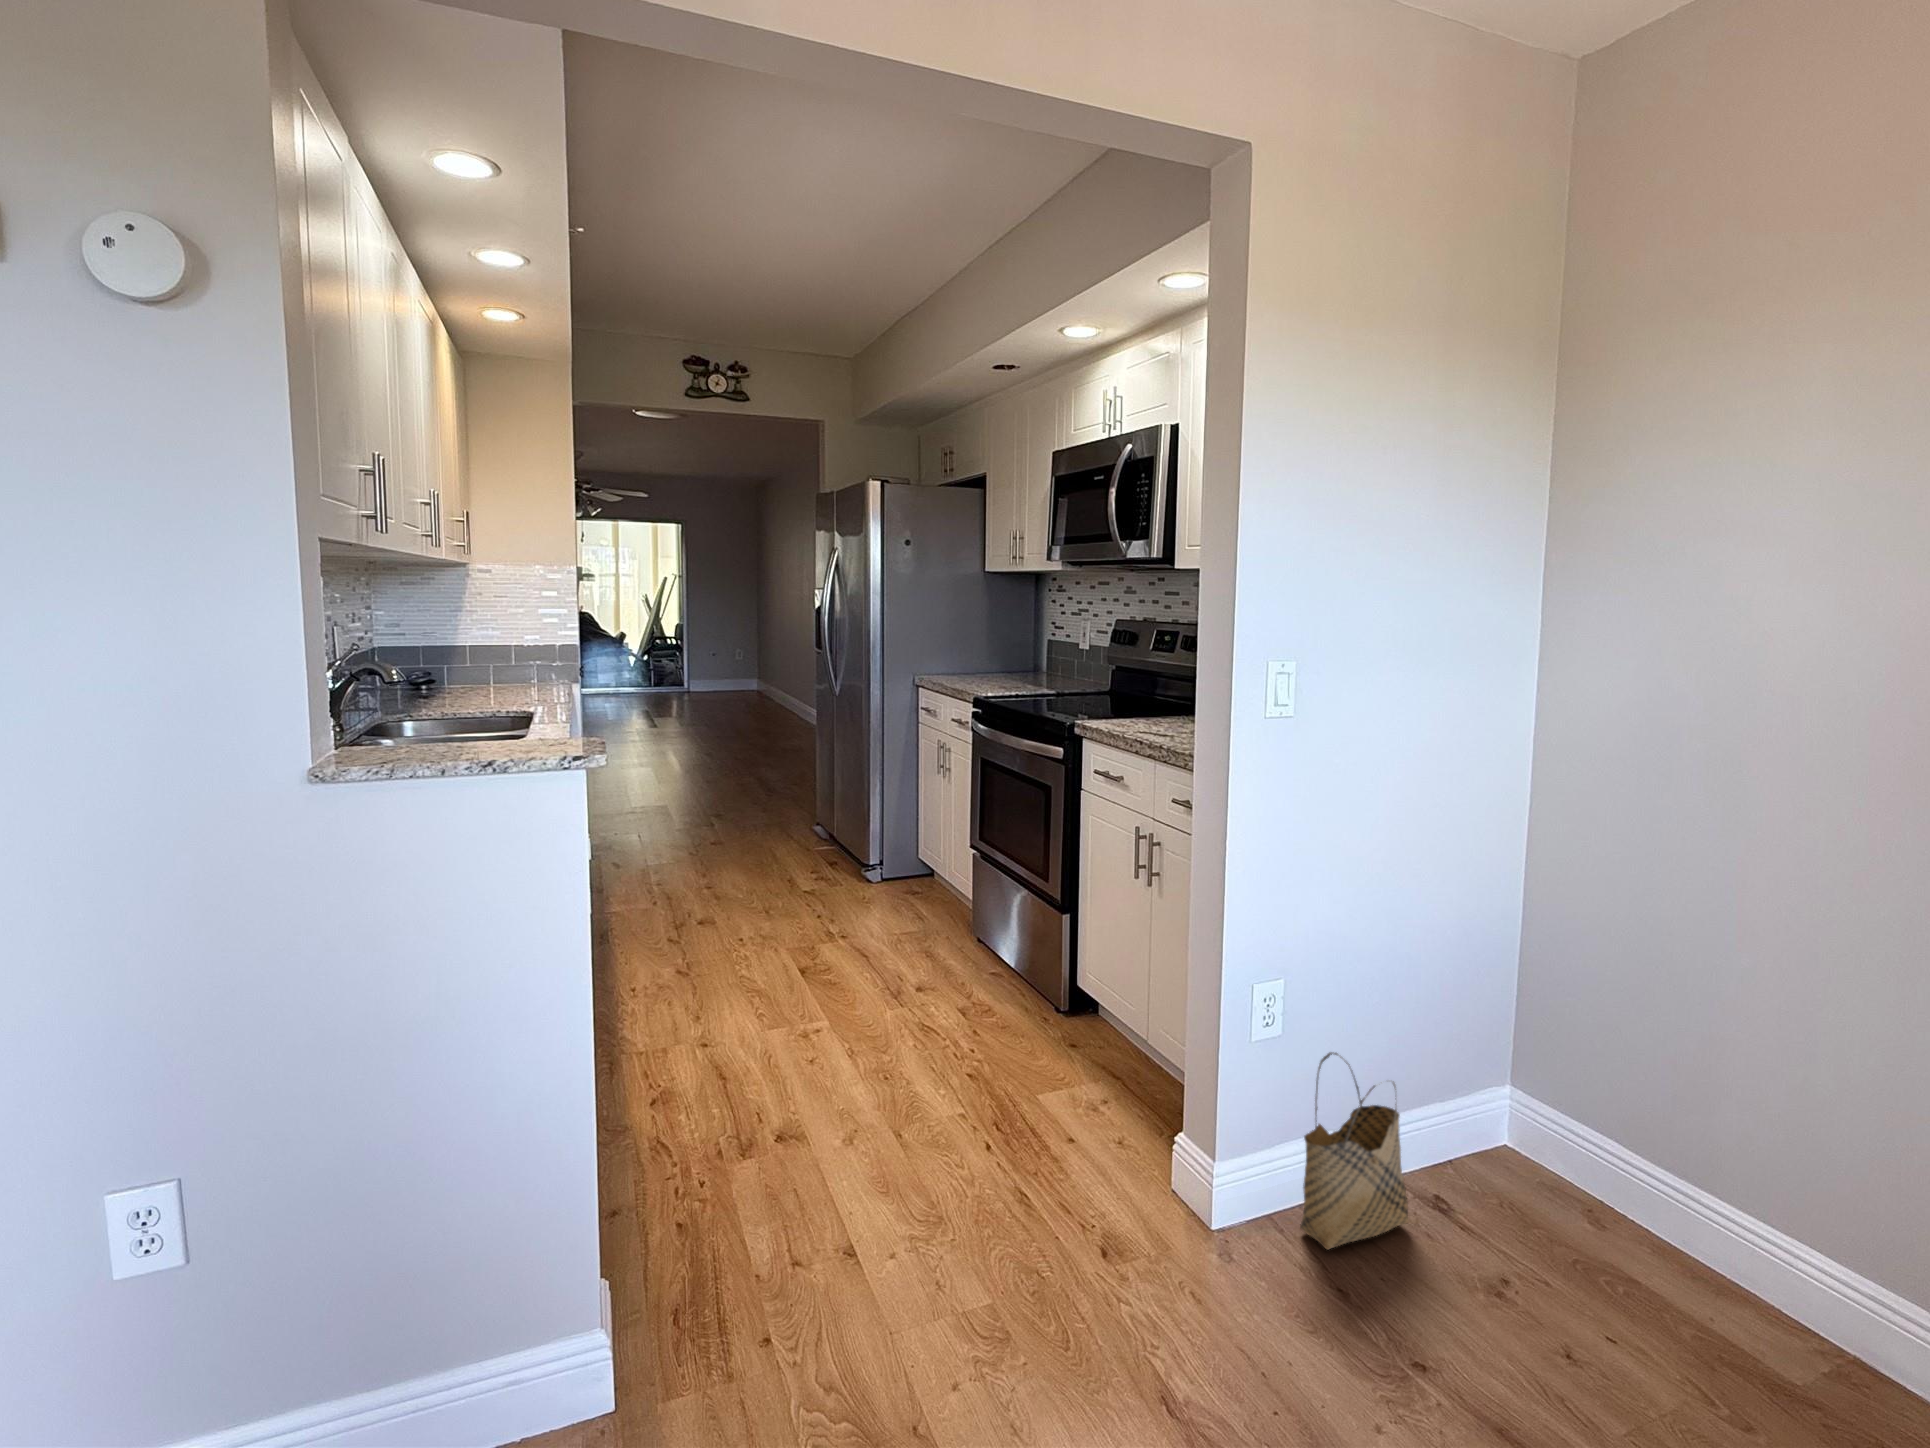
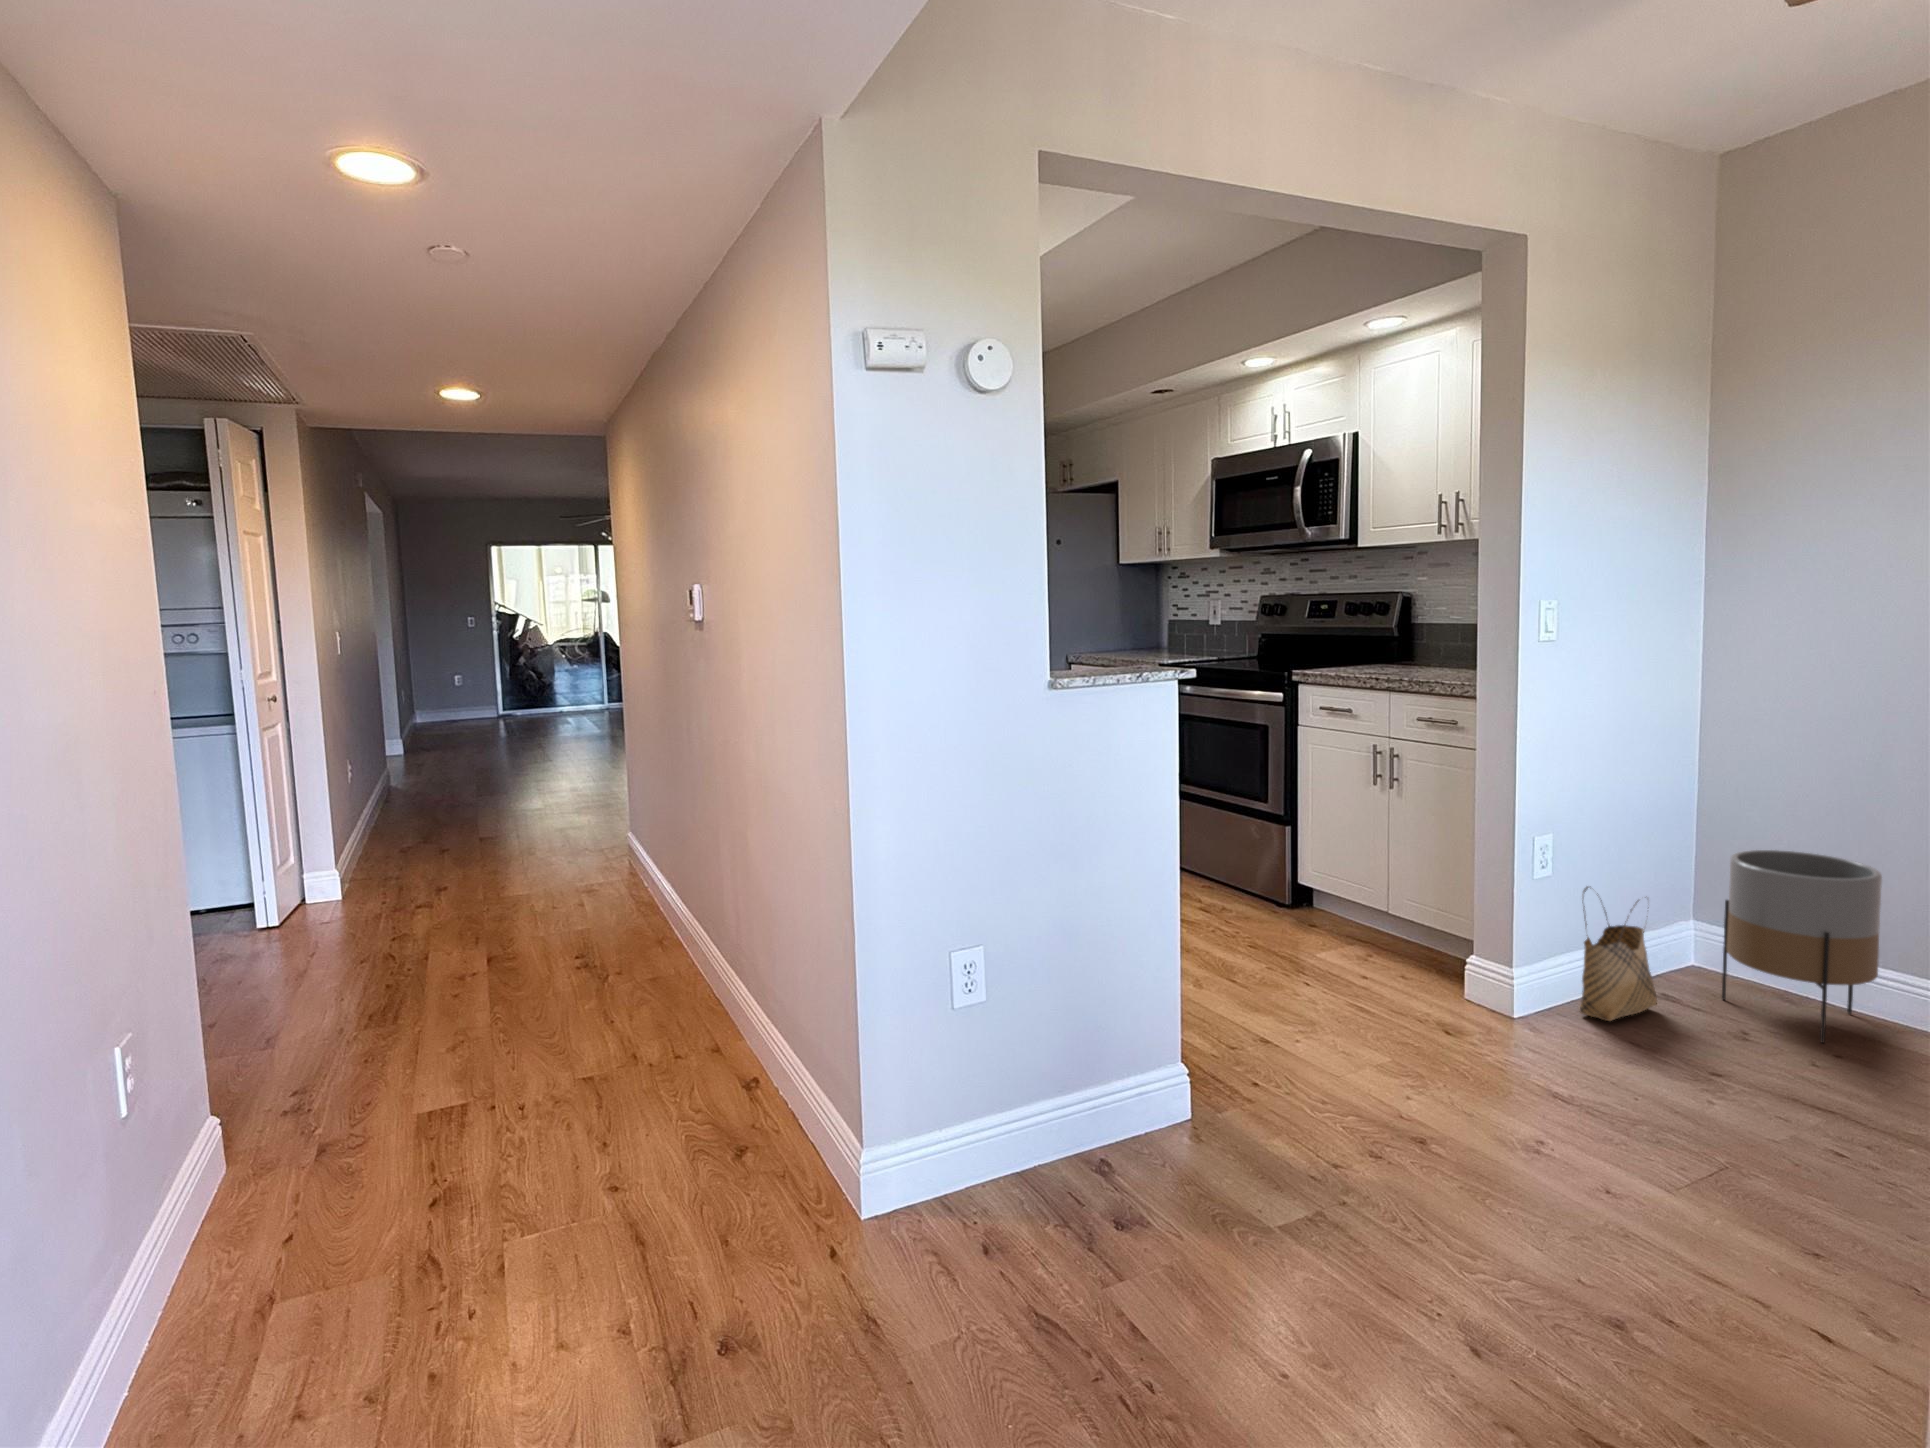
planter: none [1507,1016,1699,1313] -> present [1722,850,1882,1043]

